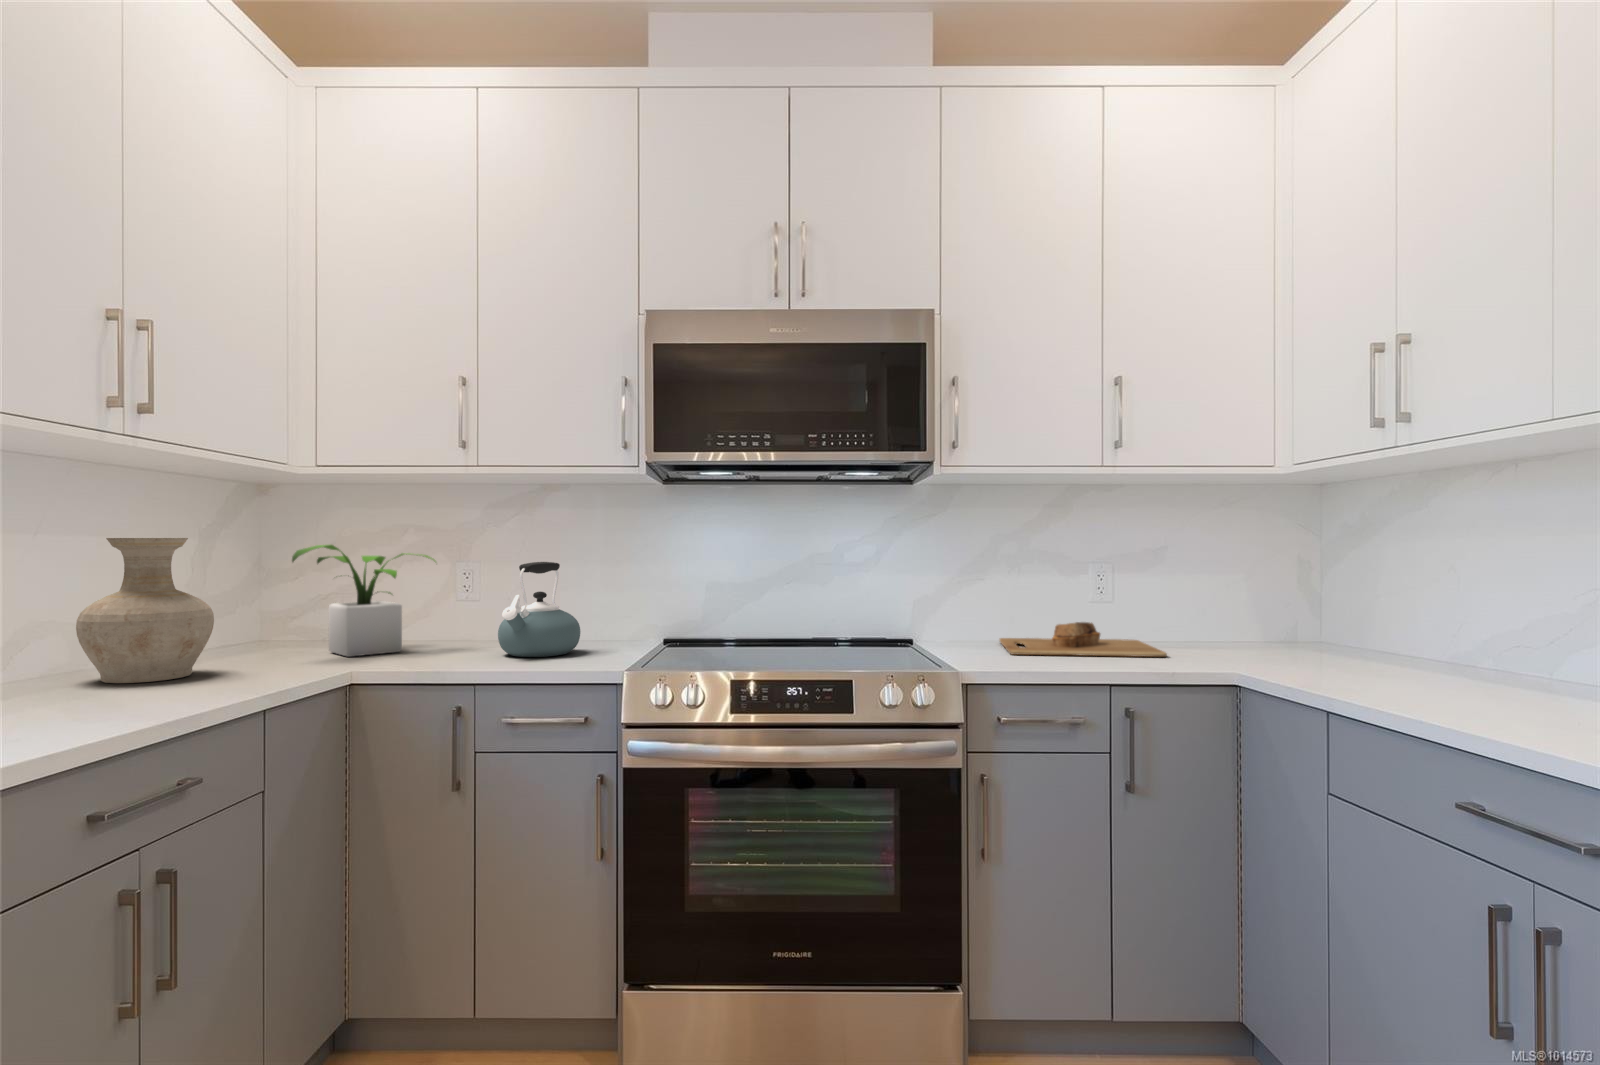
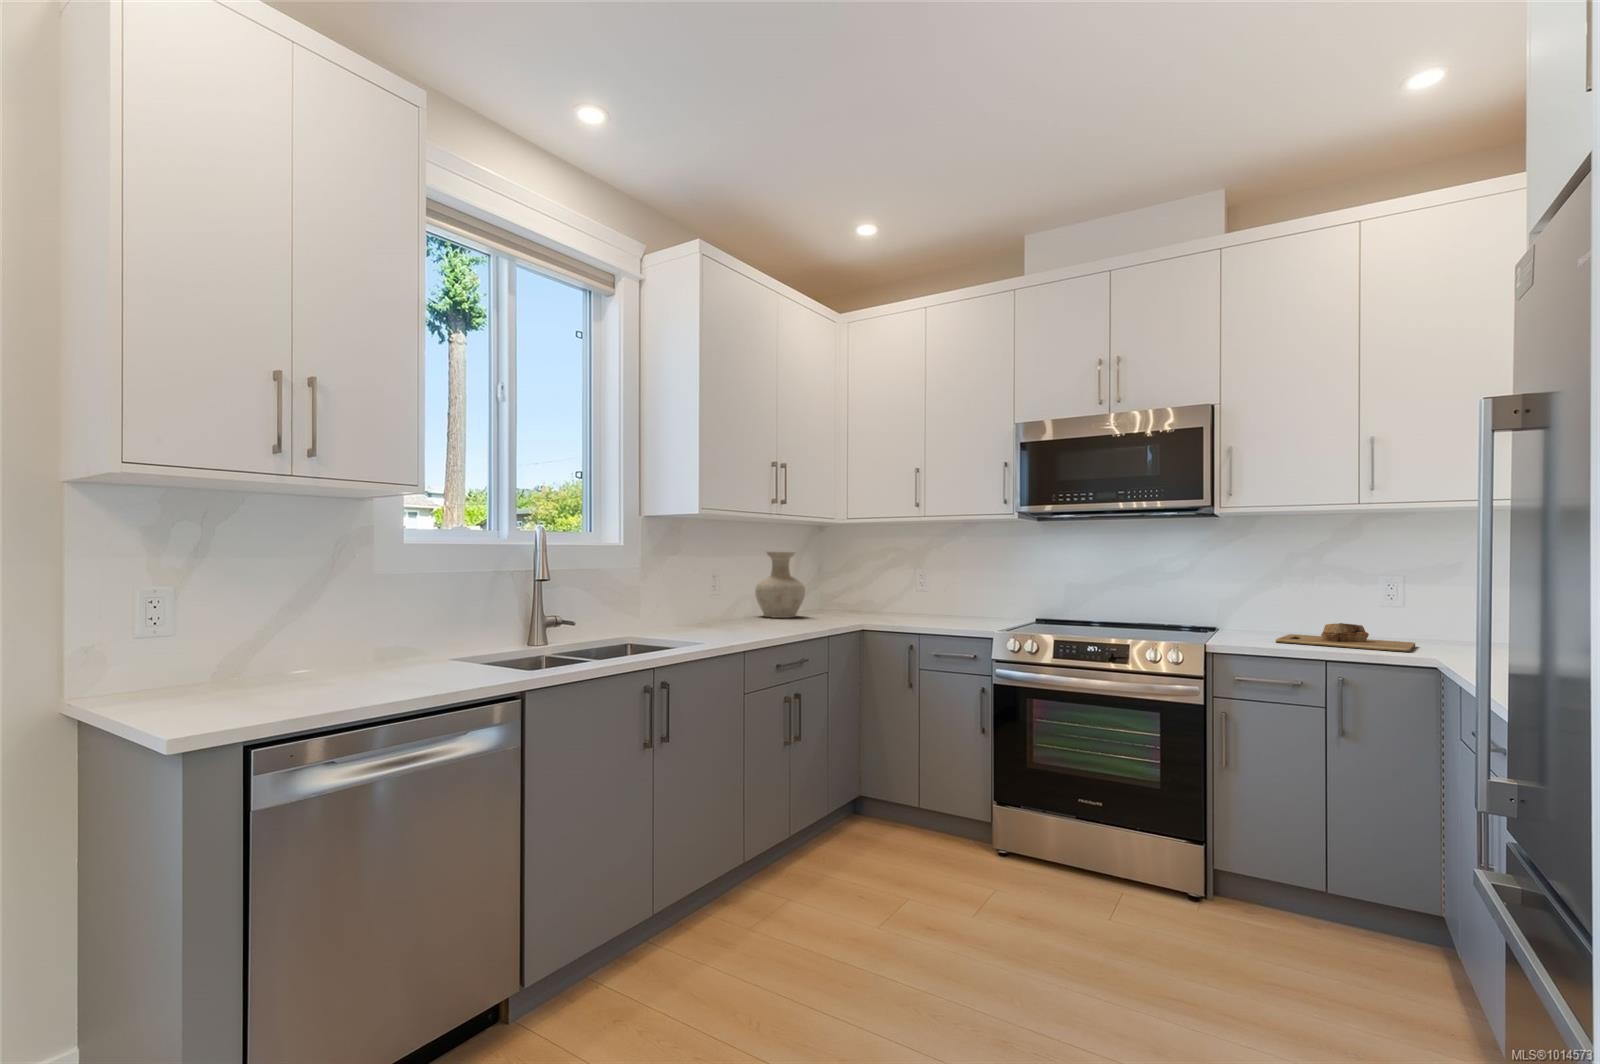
potted plant: present [292,545,435,657] -> none [837,556,907,616]
kettle: present [498,562,580,657] -> none [937,569,983,622]

